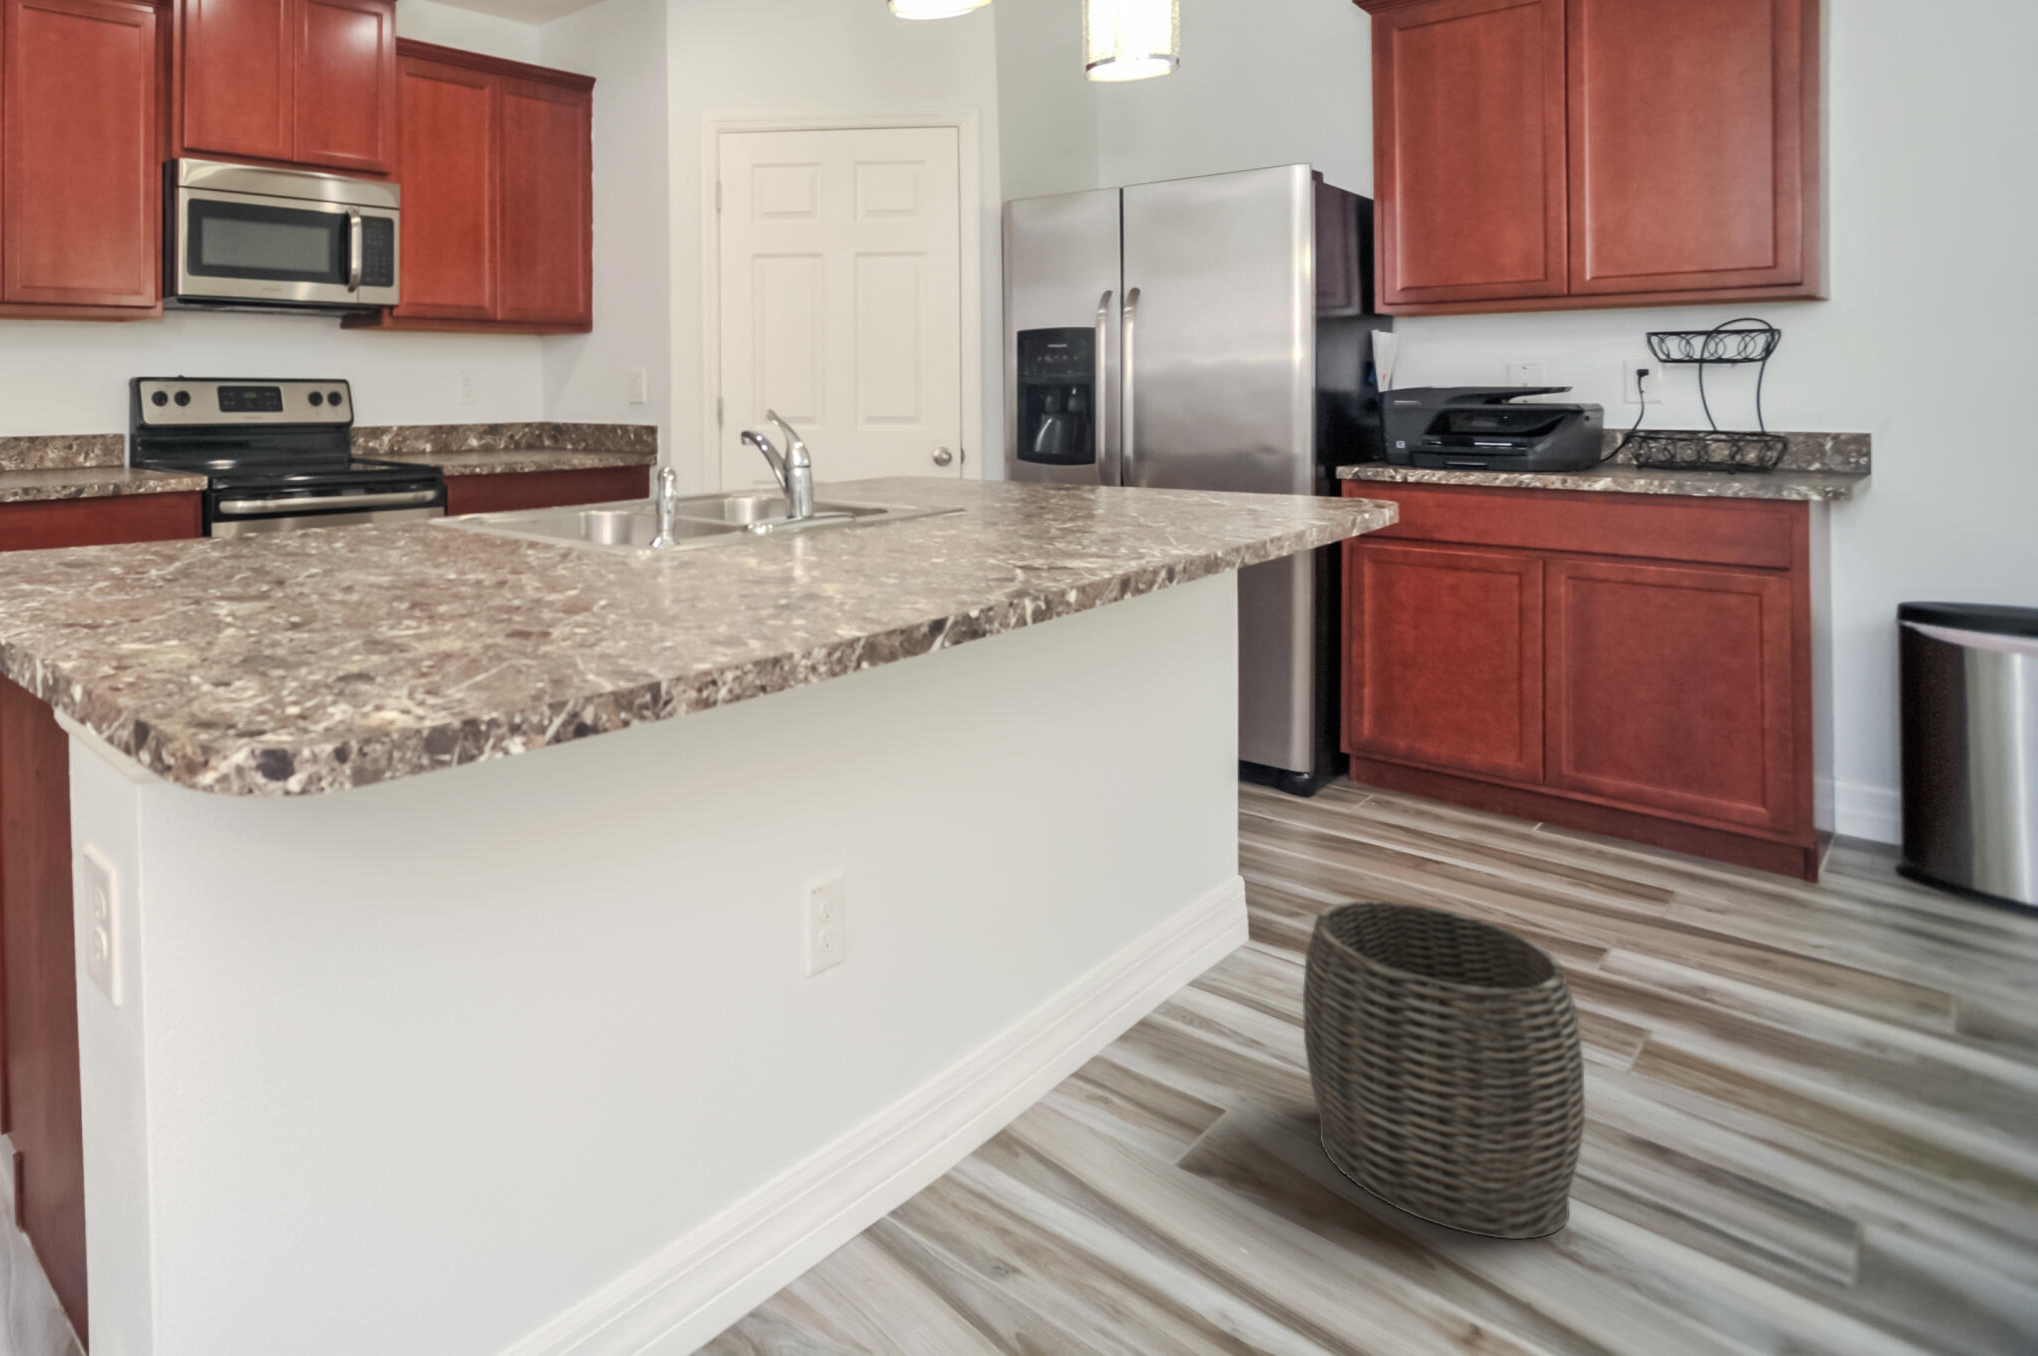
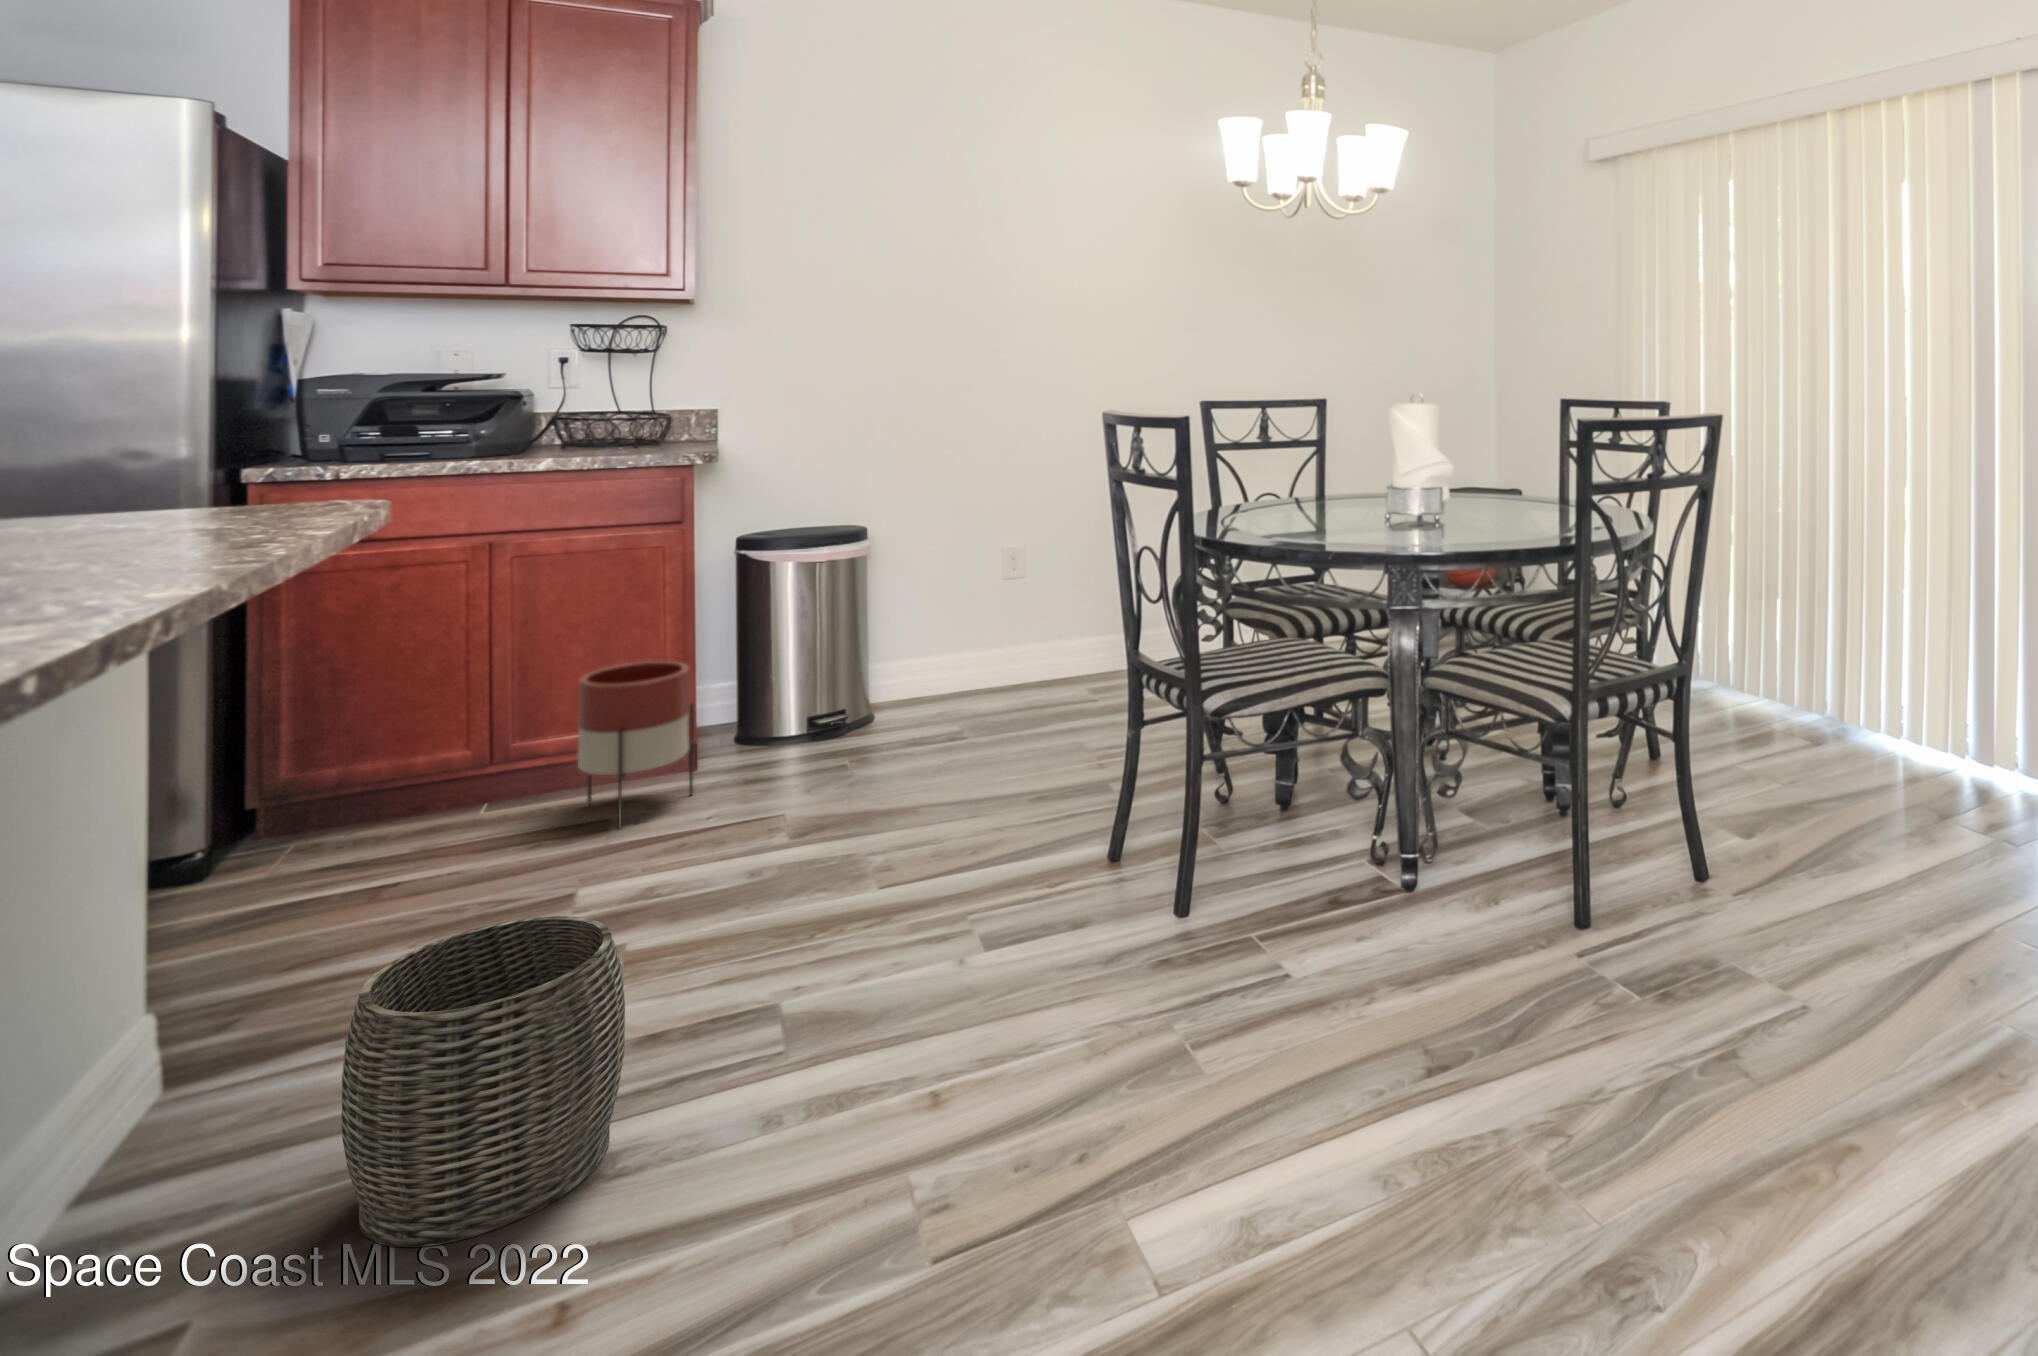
planter: none [1640,719,1802,913] -> present [578,661,694,827]

